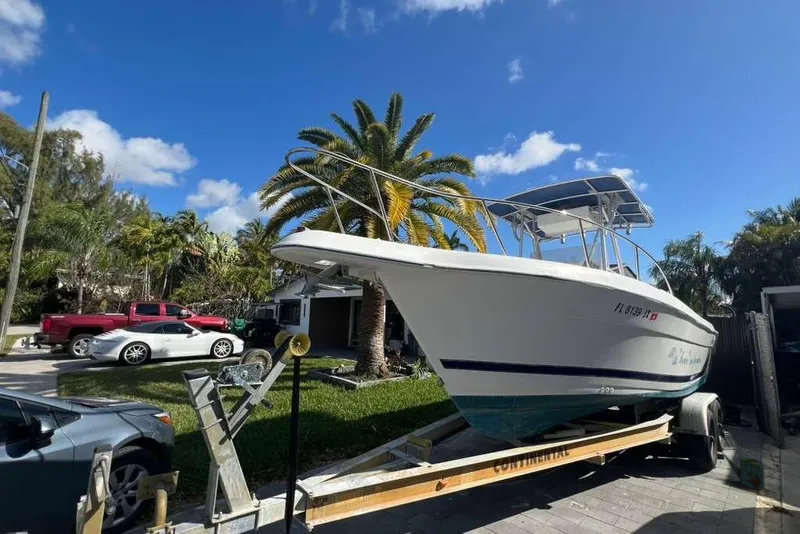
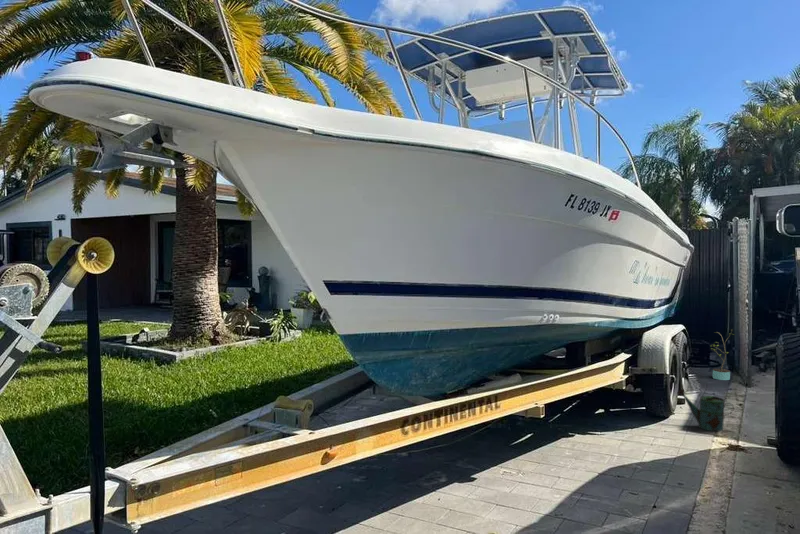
potted plant: none [740,398,763,439] -> present [710,329,735,380]

